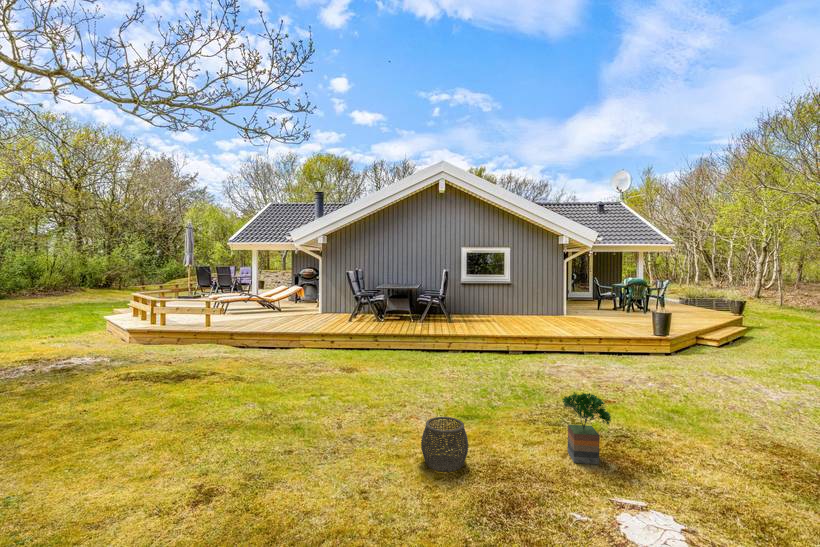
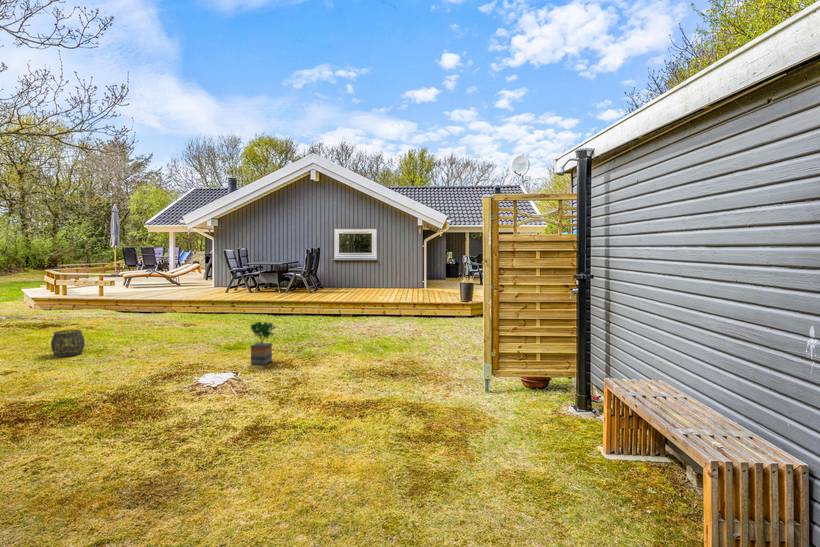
woven basket: present [421,417,469,472] -> present [51,330,85,357]

